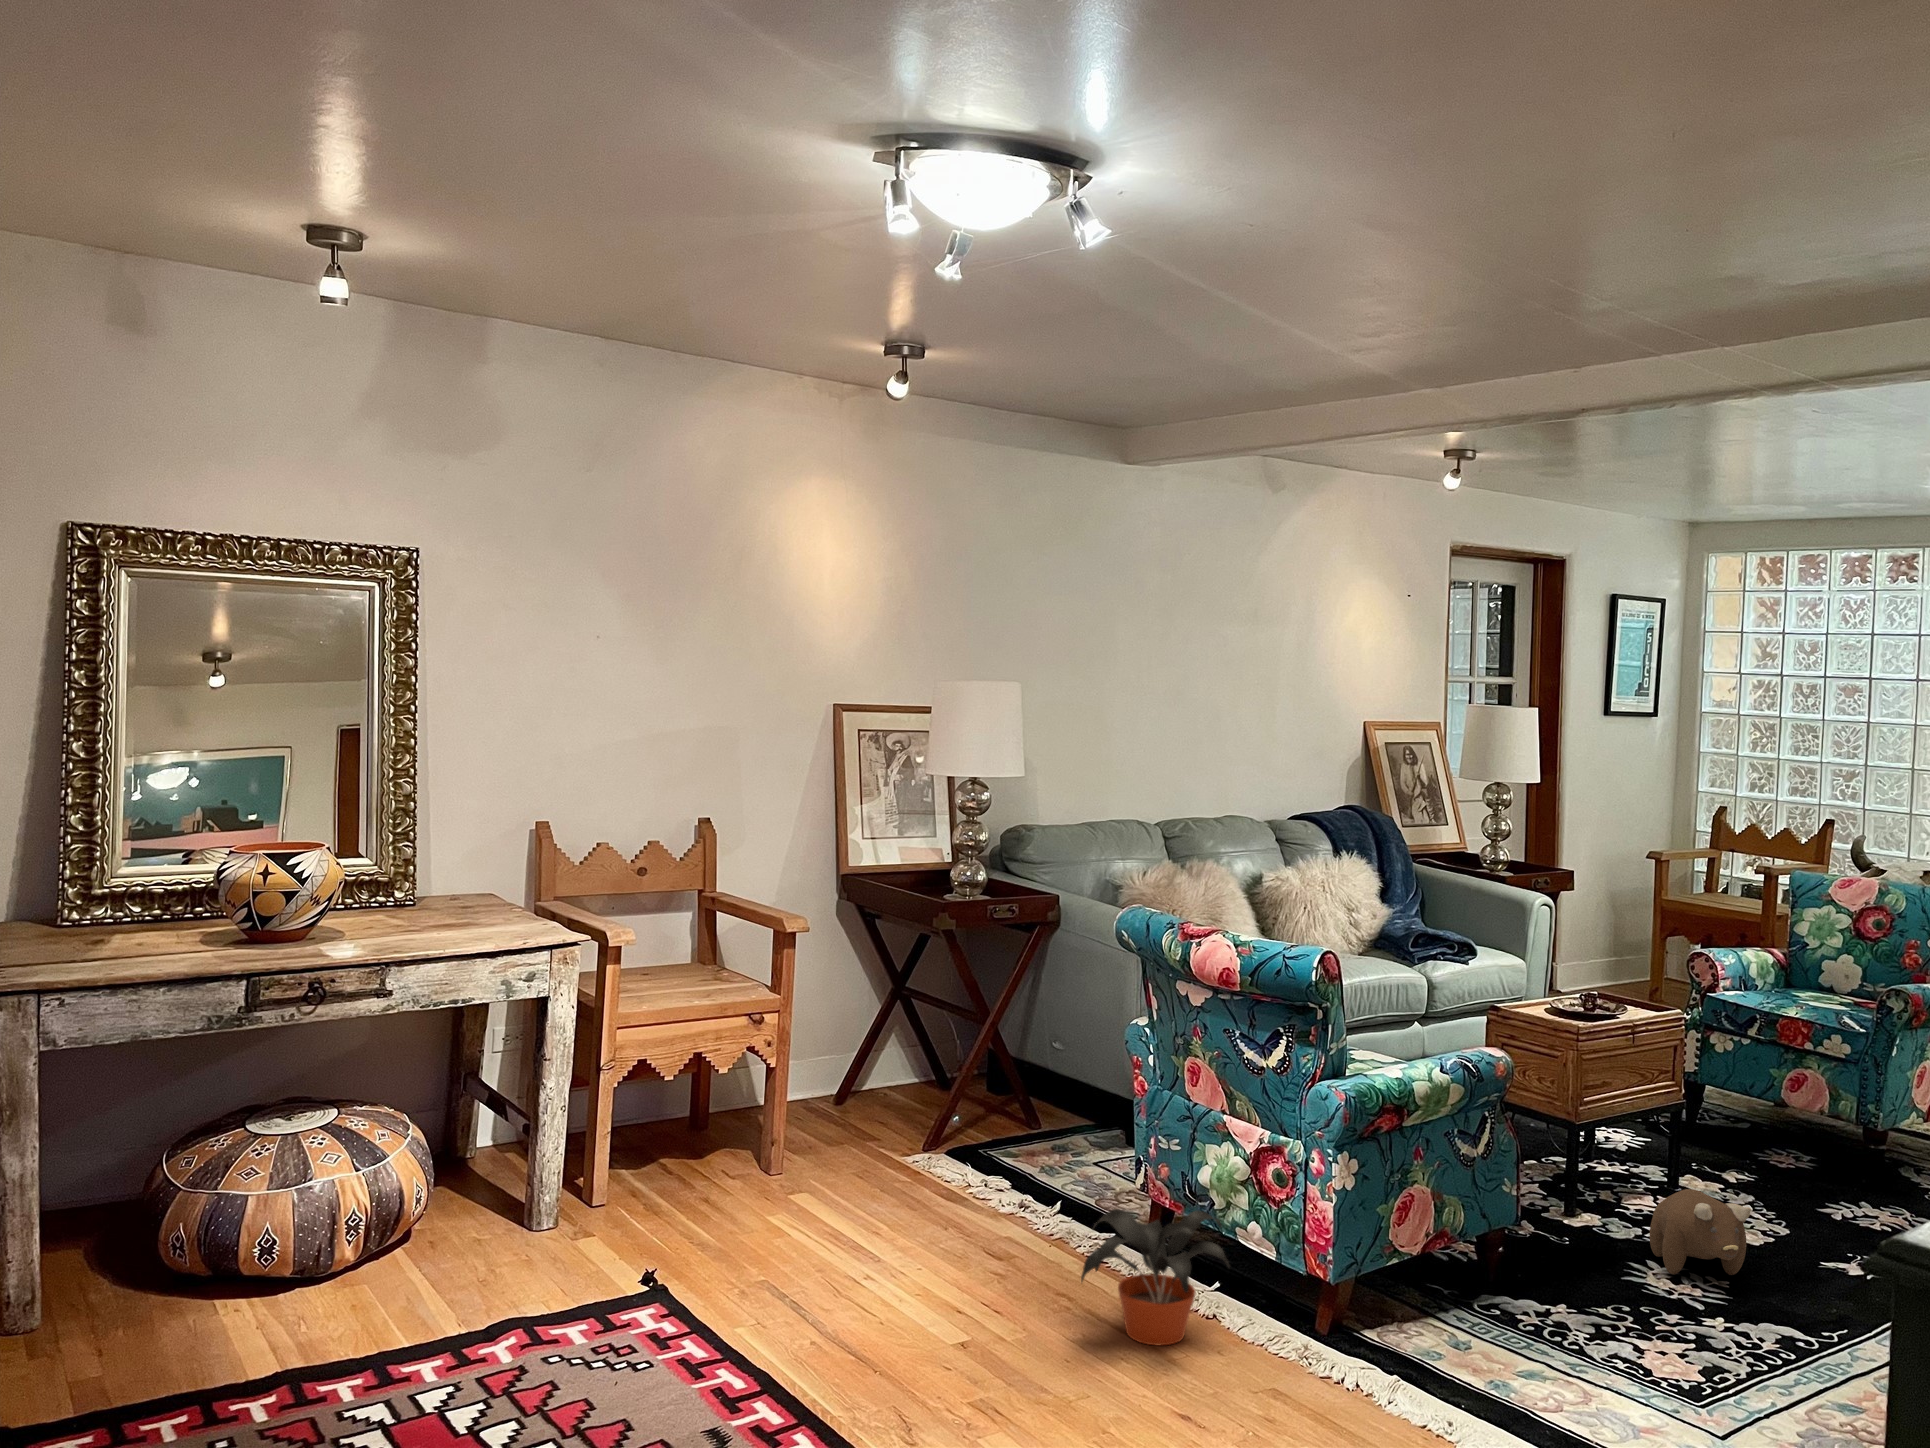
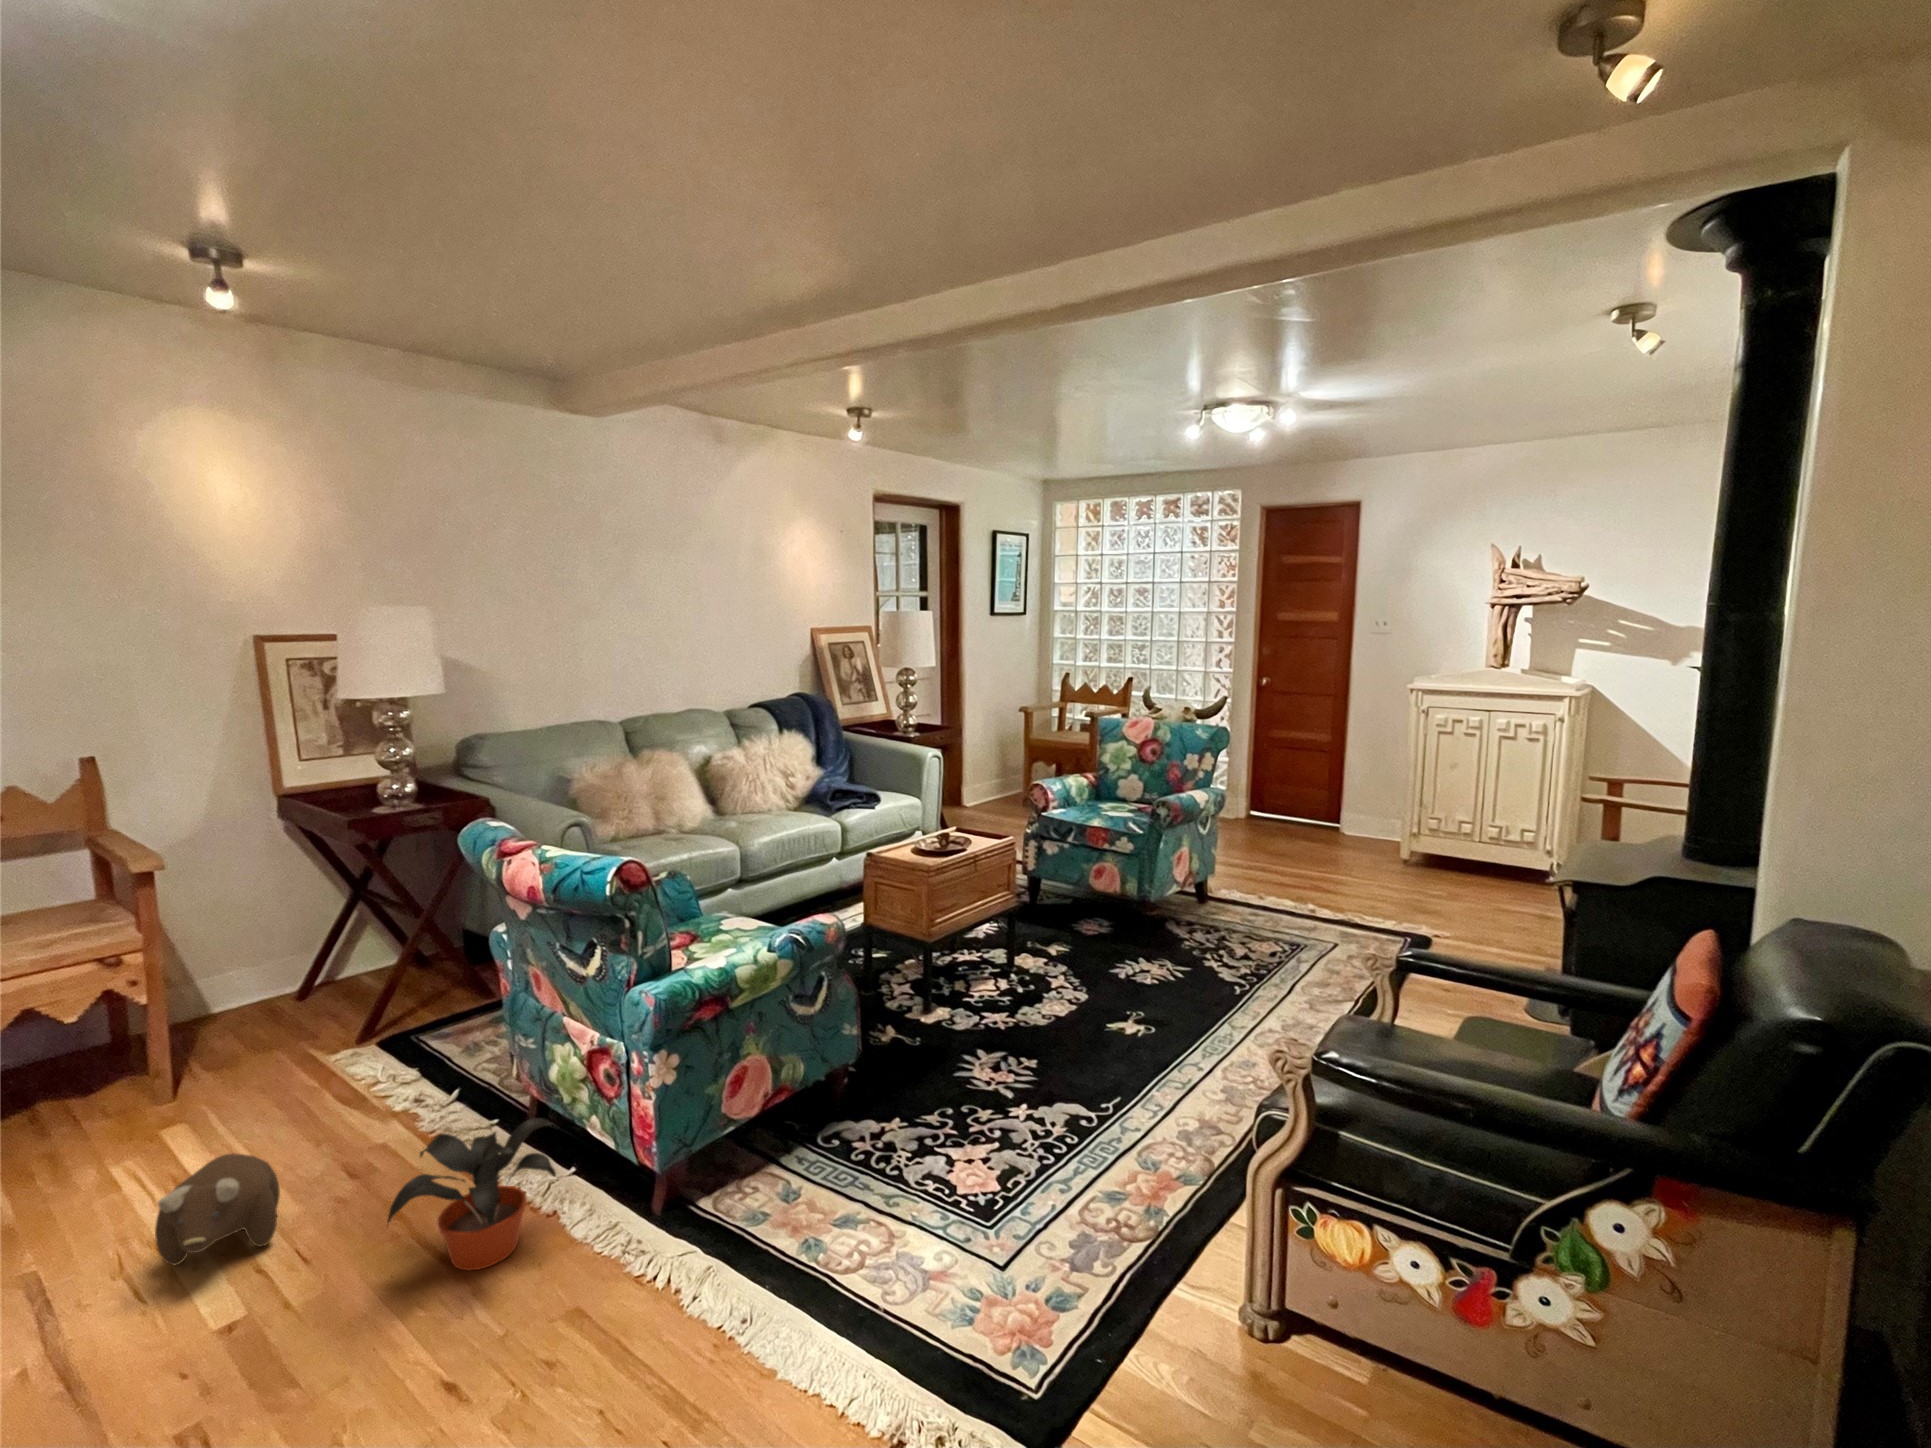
plush toy: present [1650,1189,1751,1275] -> present [155,1153,280,1265]

